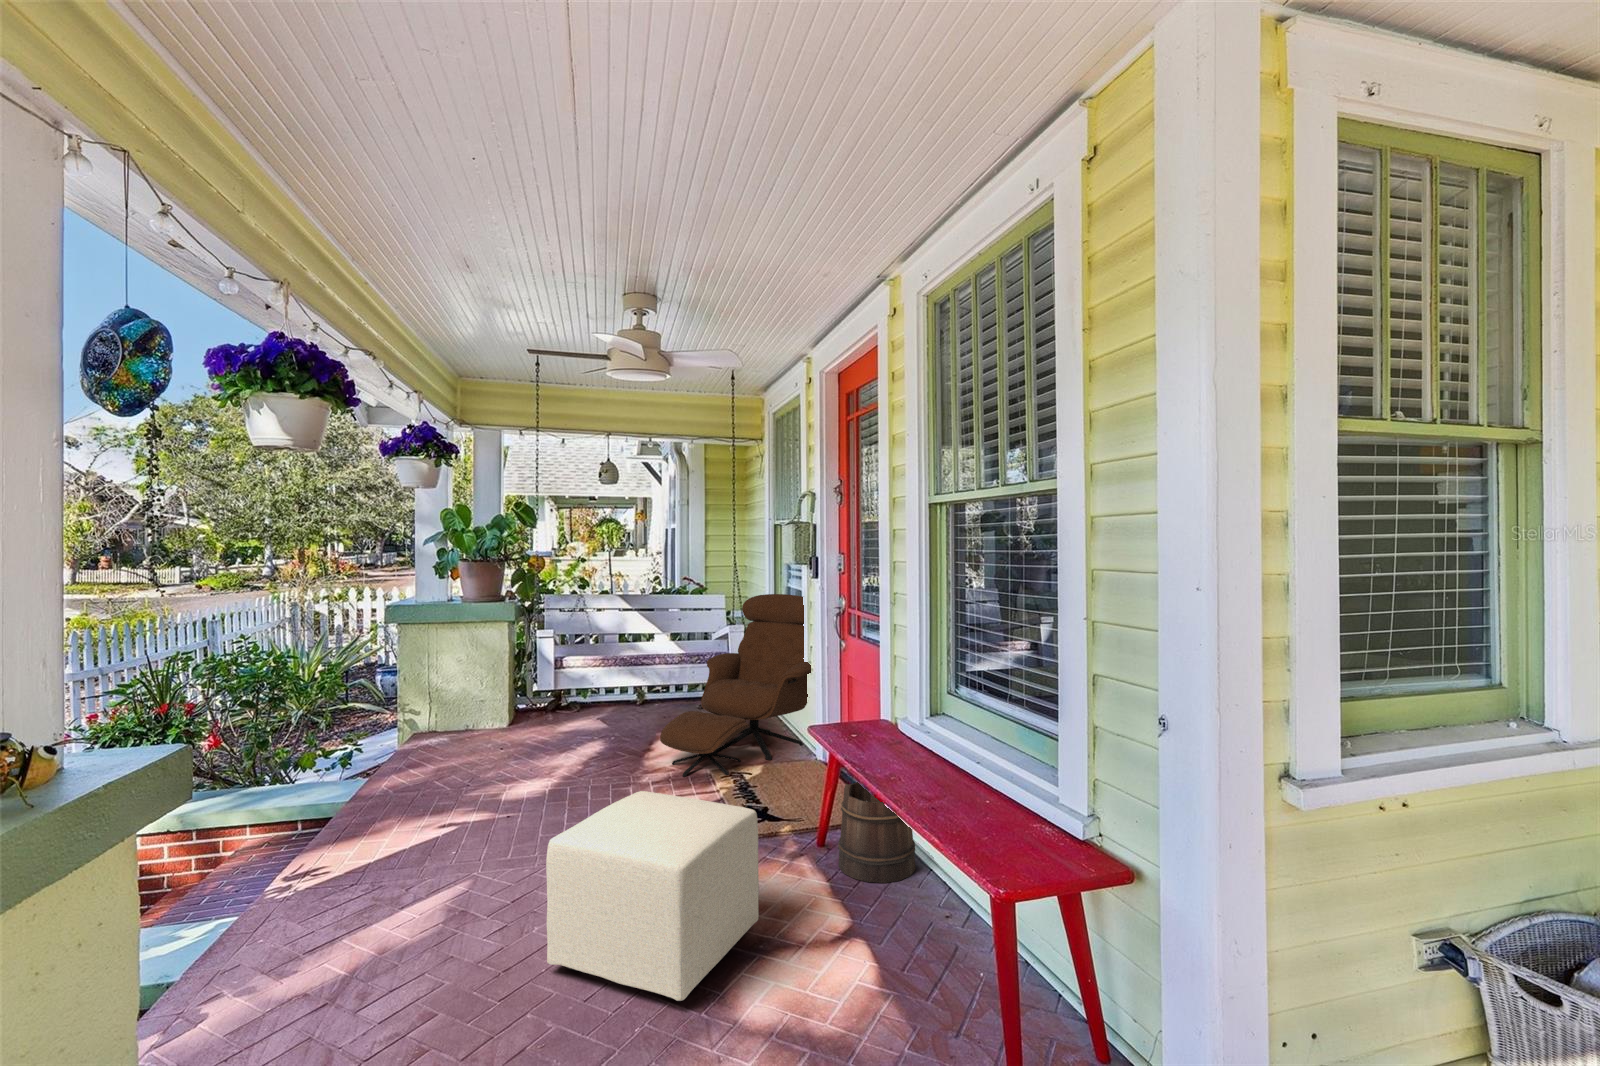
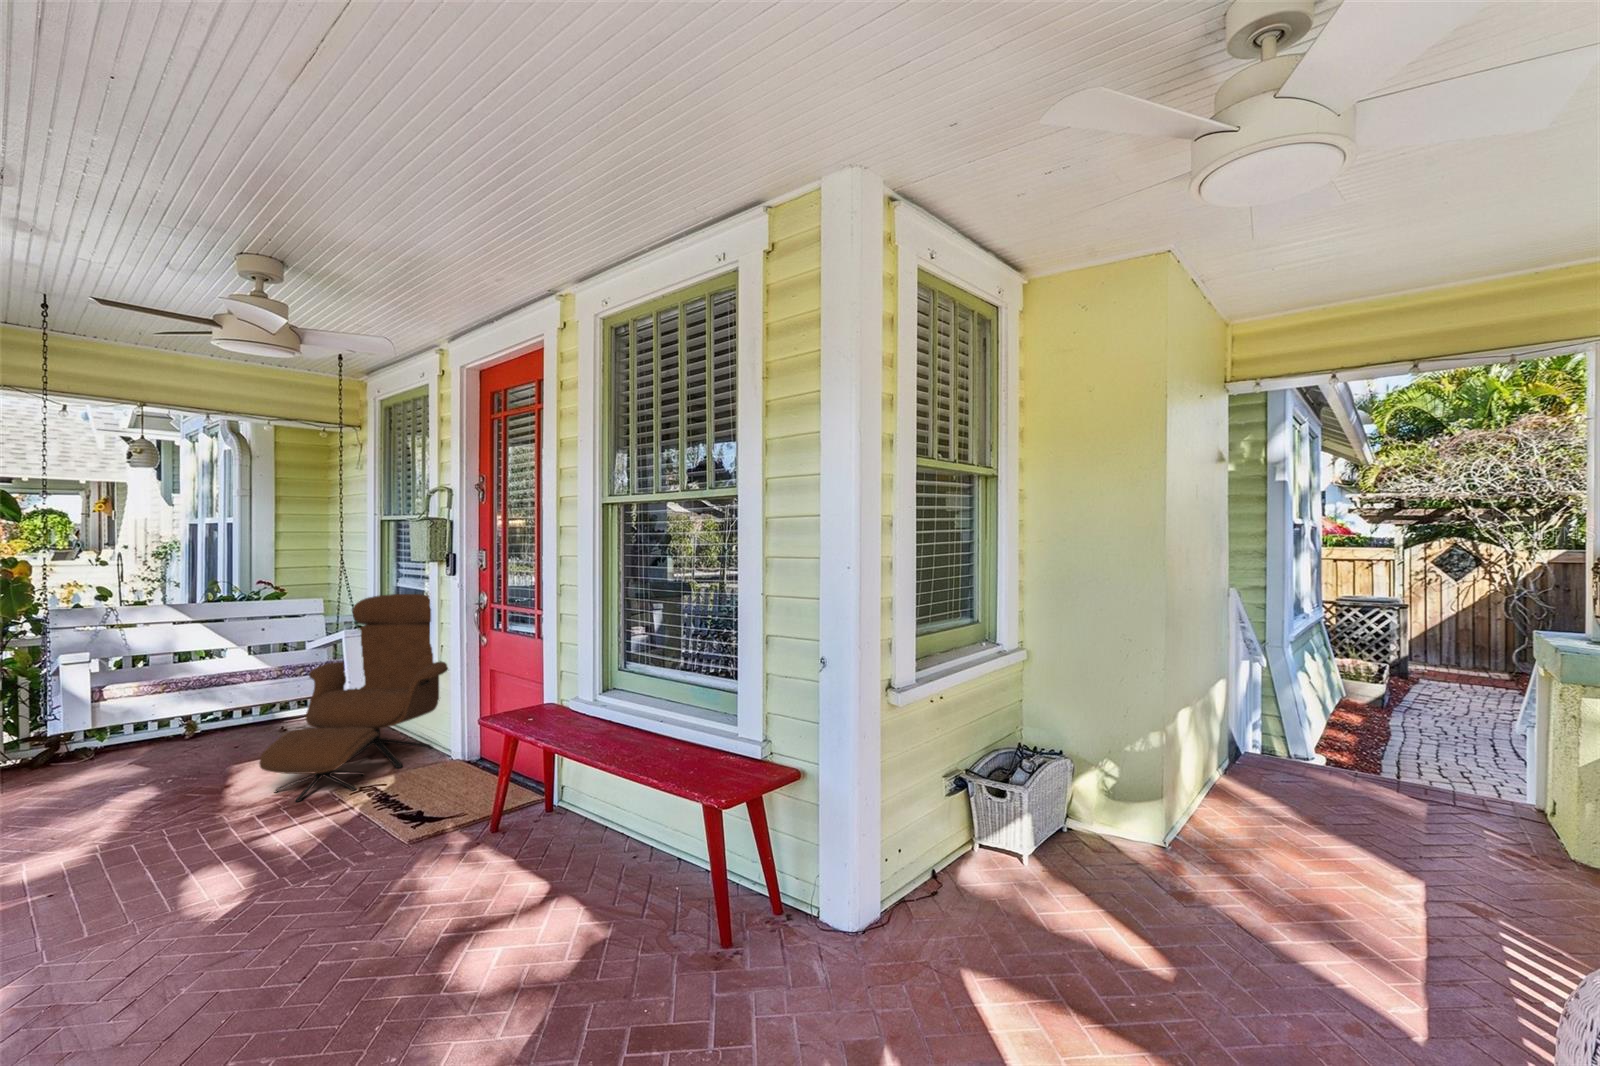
bucket: present [838,782,916,883] -> none [519,751,594,850]
ottoman: present [546,791,759,1001] -> none [217,799,463,1016]

